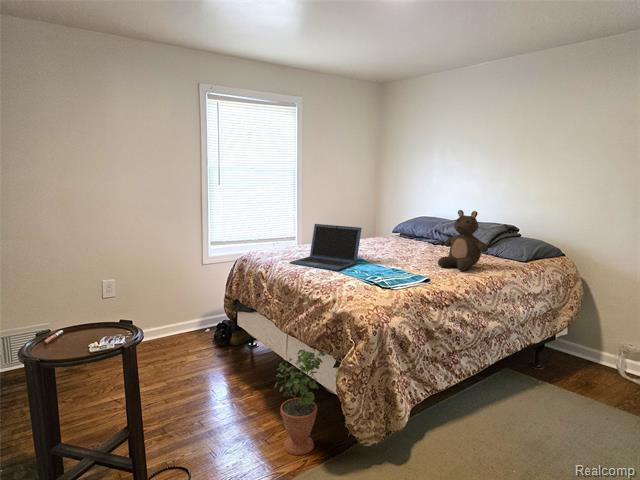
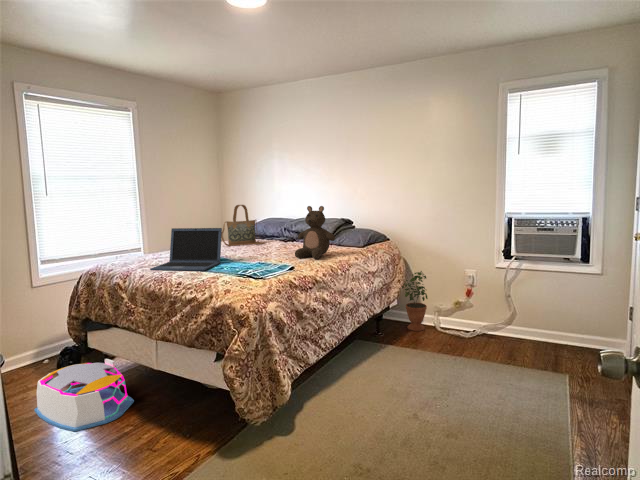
handbag: none [367,202,412,246] -> present [221,205,265,246]
storage bin: none [188,340,265,403] -> present [35,359,134,432]
potted plant: present [275,344,326,455] -> present [402,271,428,331]

